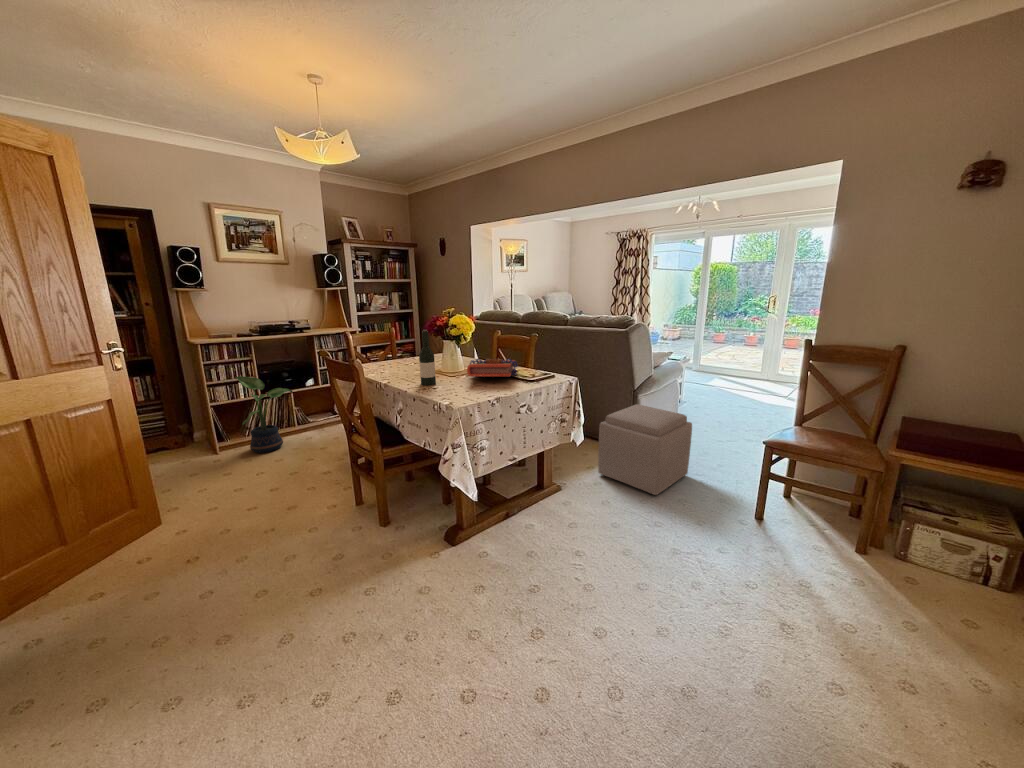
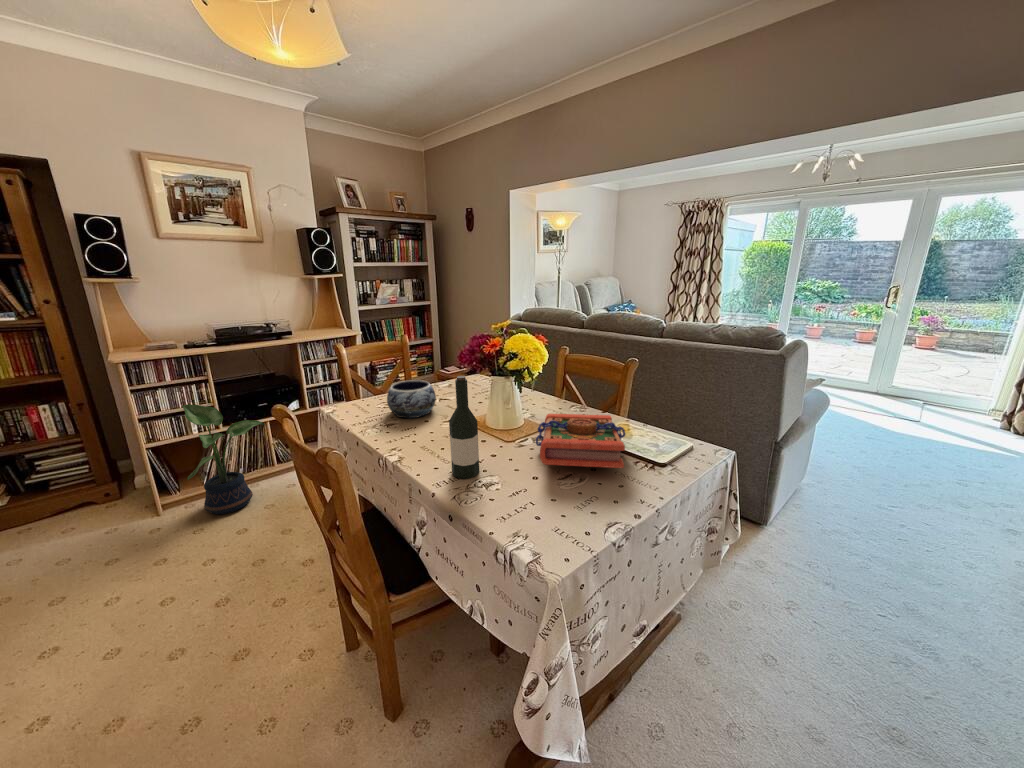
decorative bowl: none [383,347,414,368] -> present [387,380,436,418]
ottoman: present [598,404,692,495] -> none [729,473,902,657]

